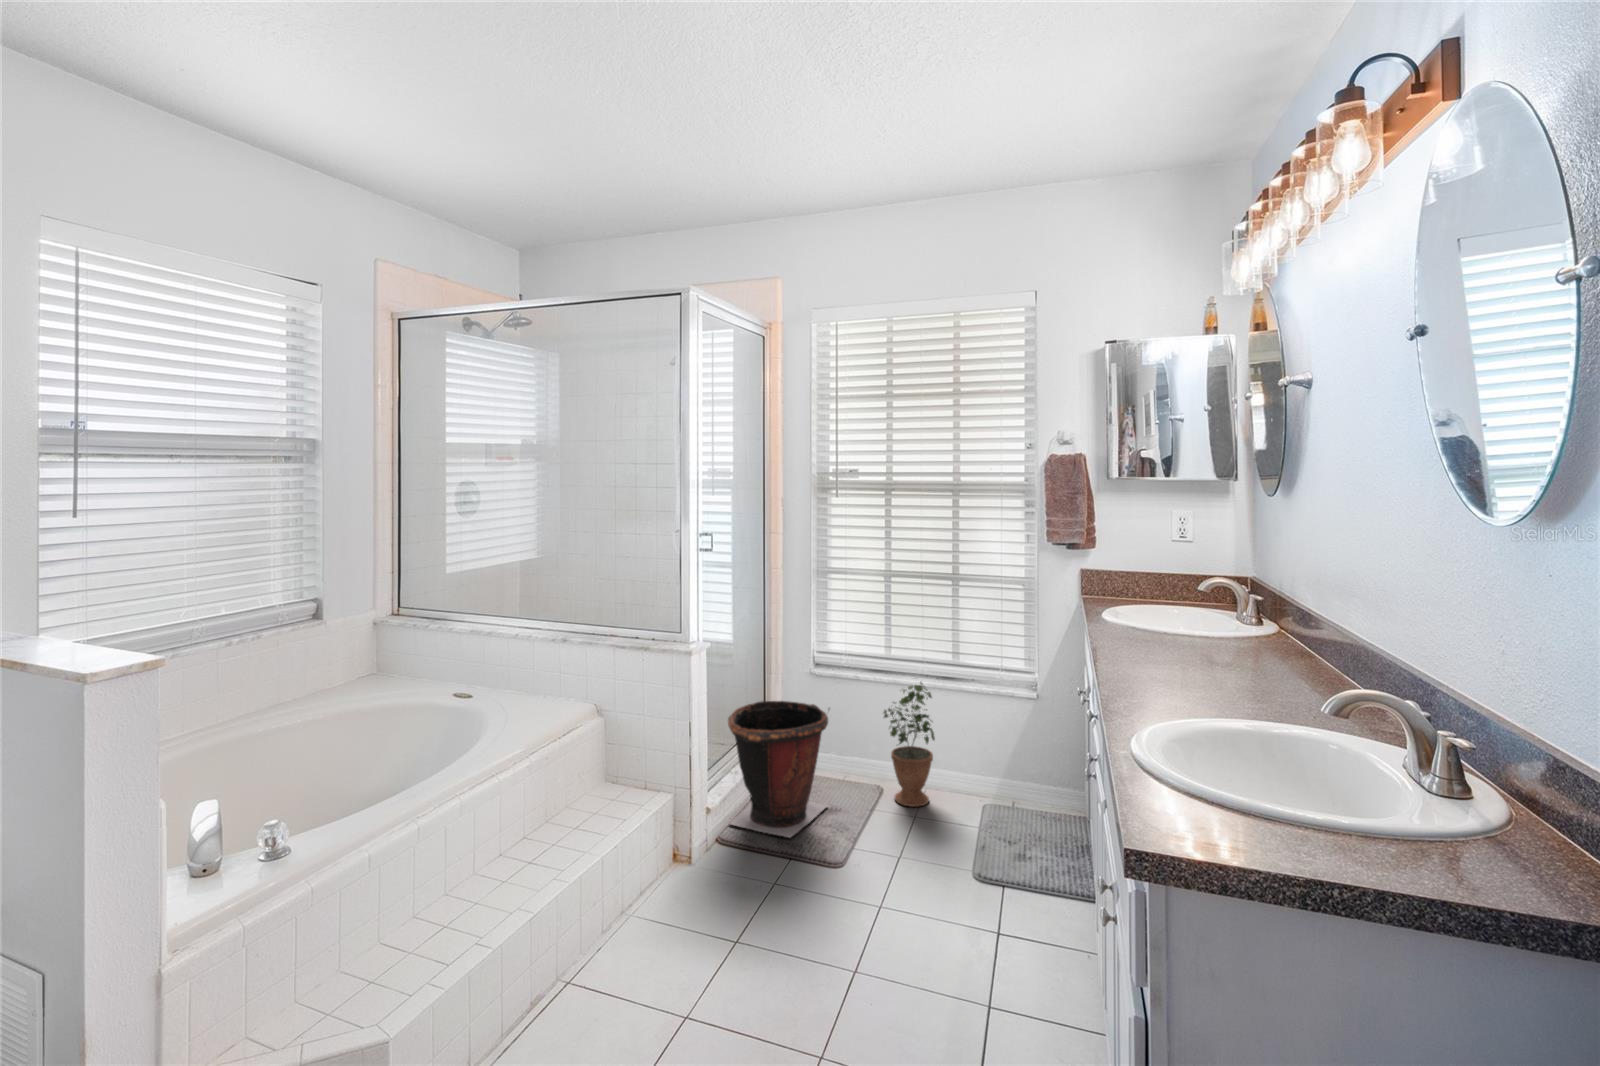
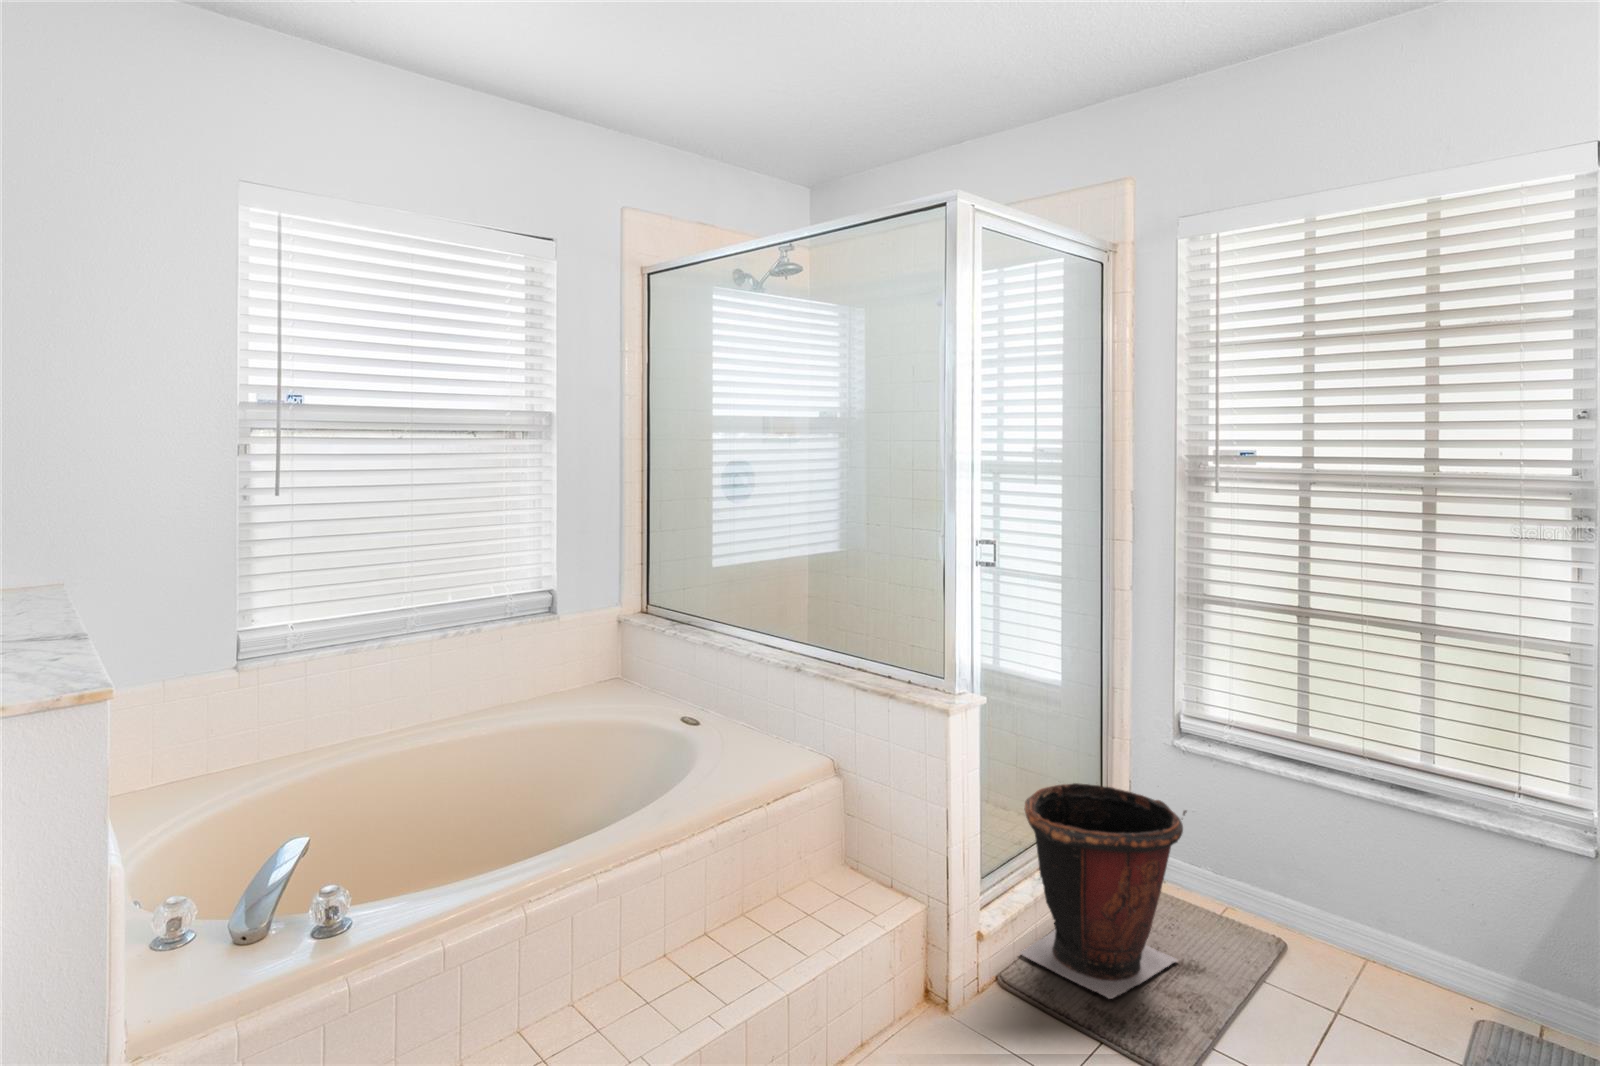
potted plant: present [884,683,935,807] -> none [1279,784,1376,998]

